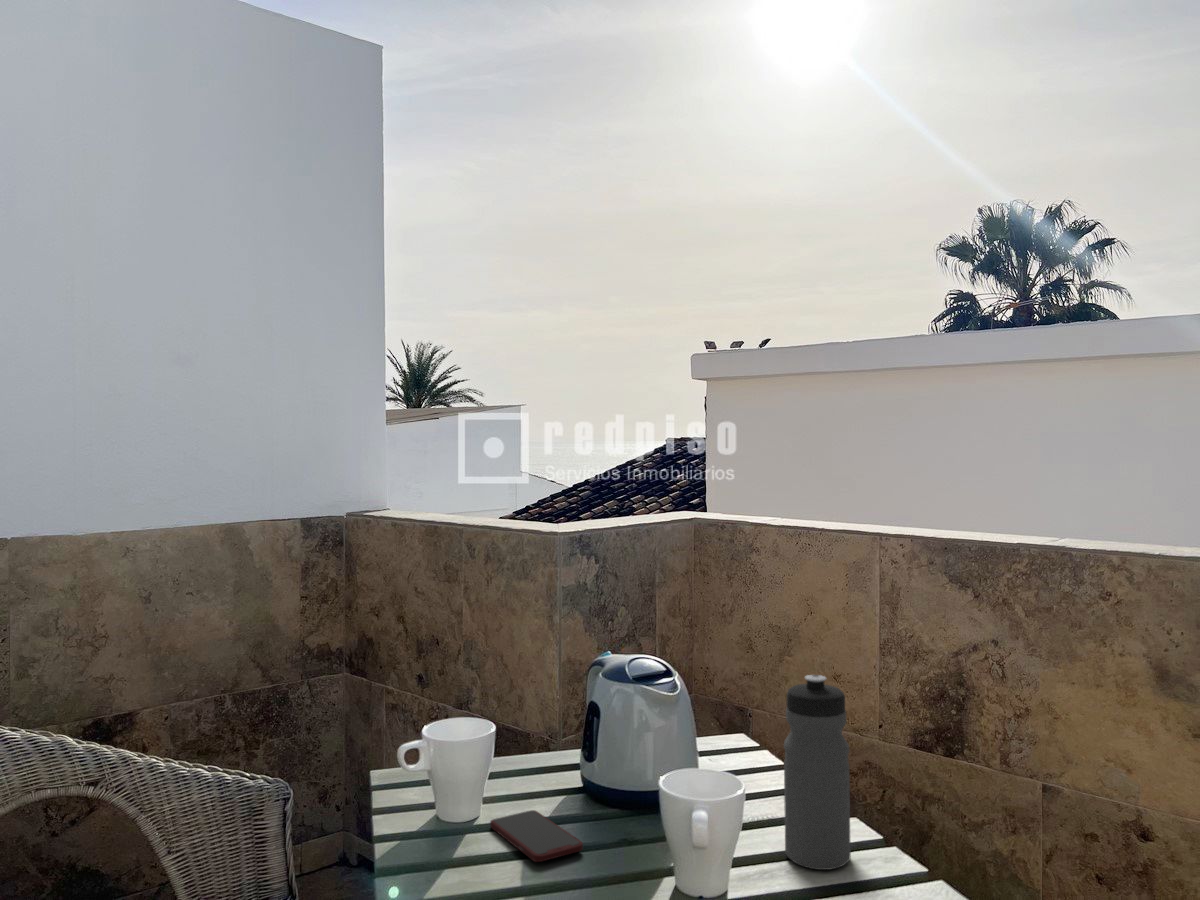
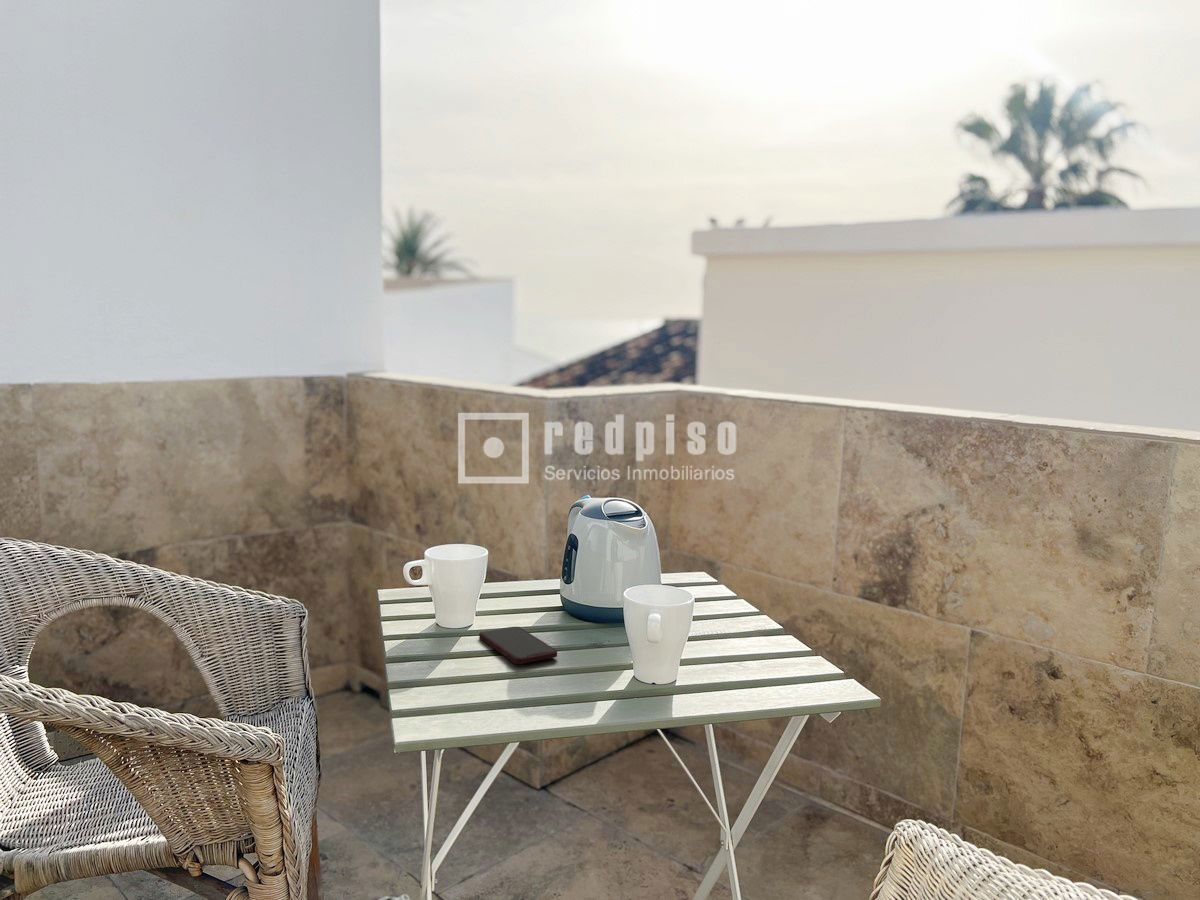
water bottle: present [784,675,851,870] -> none [729,517,789,678]

